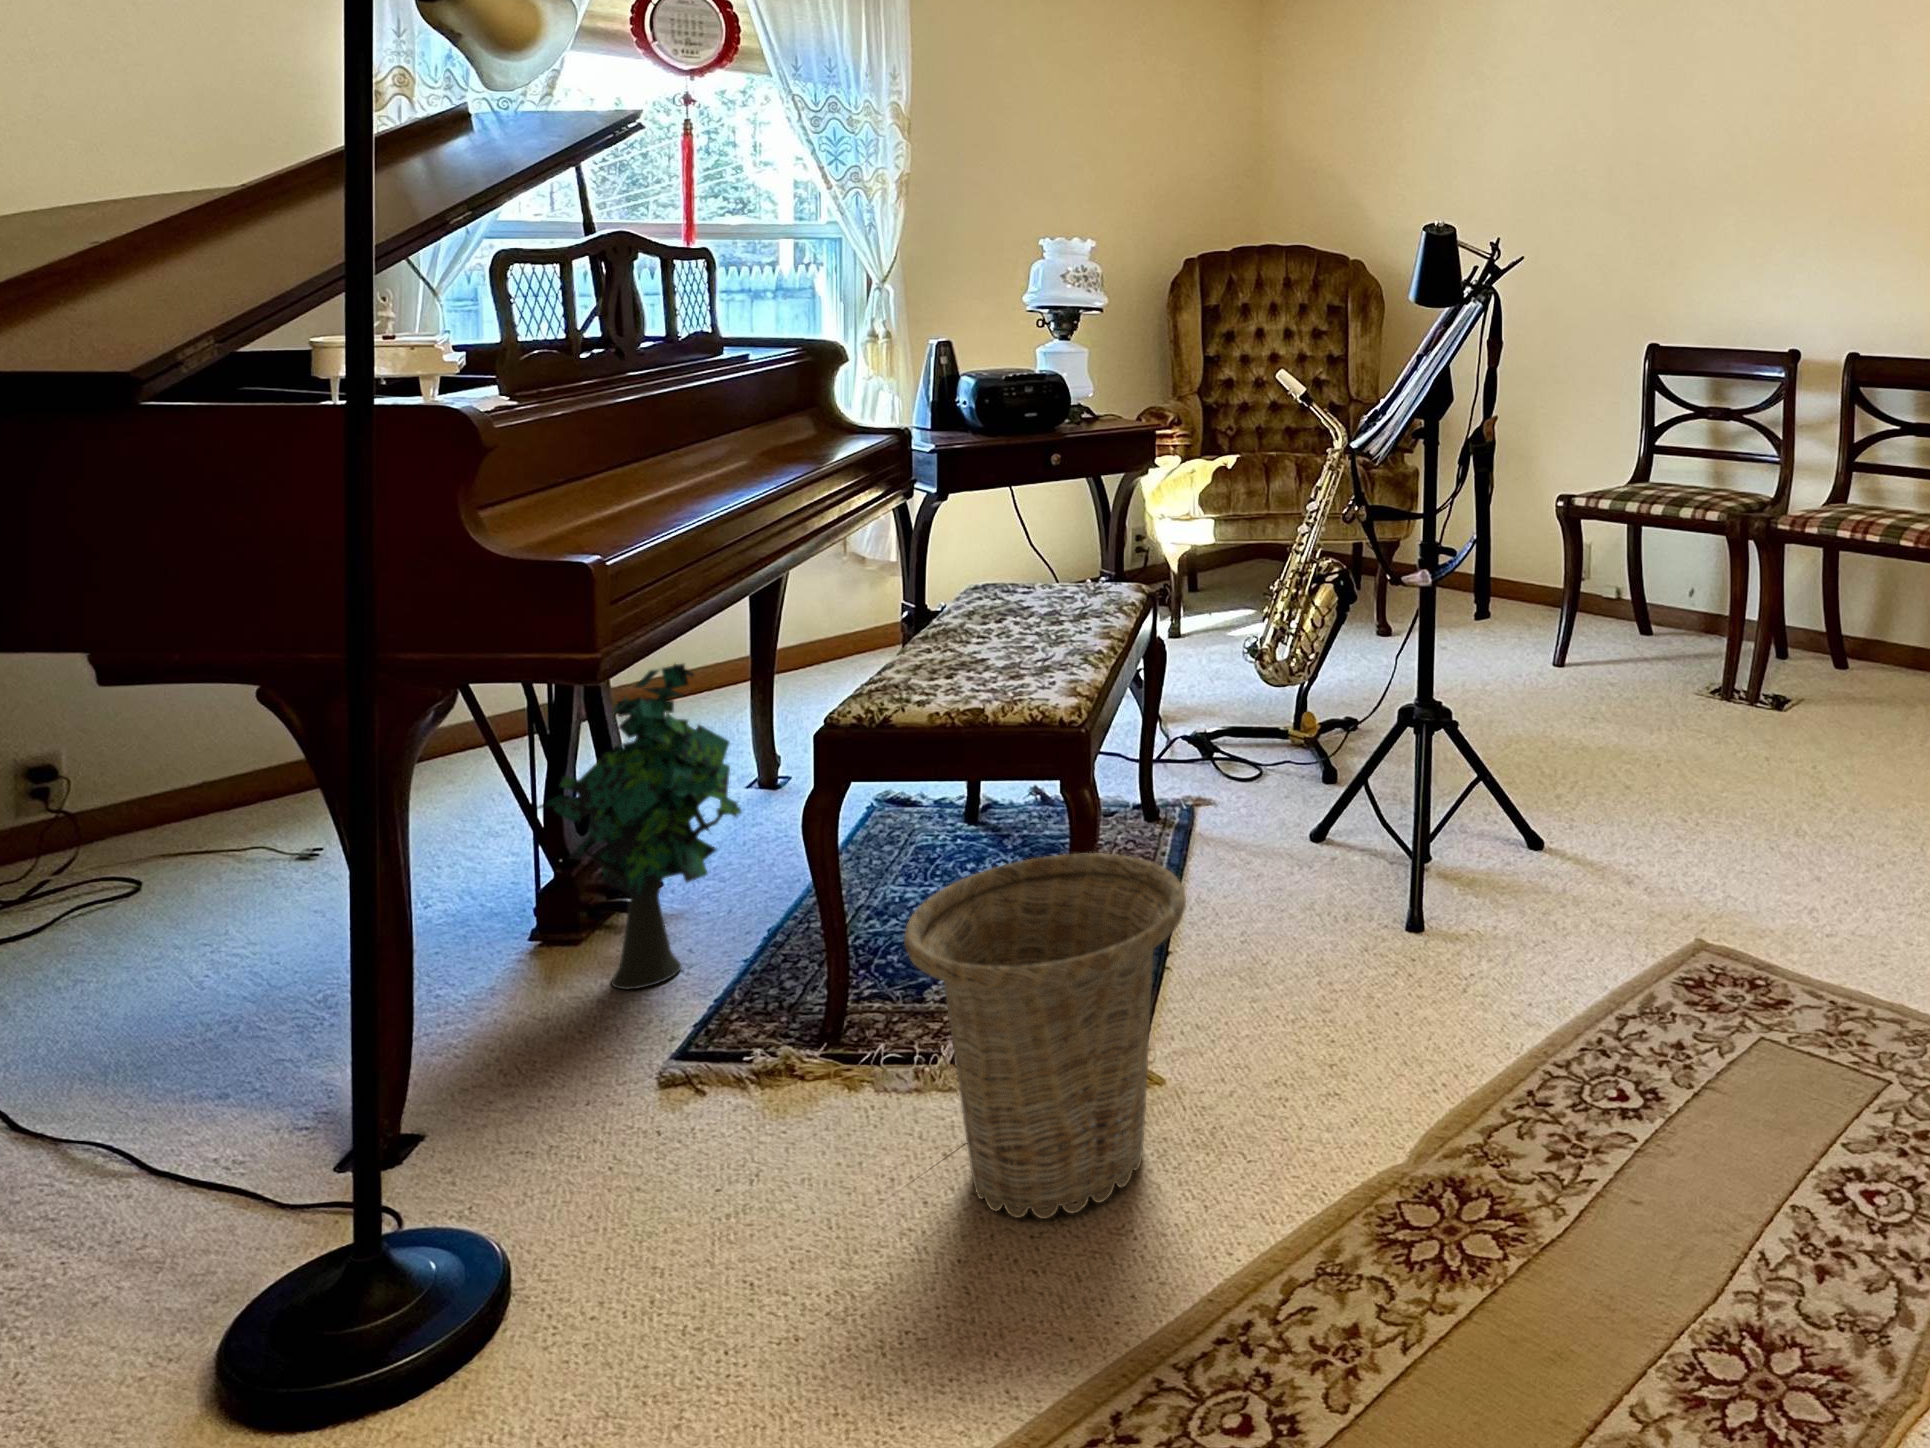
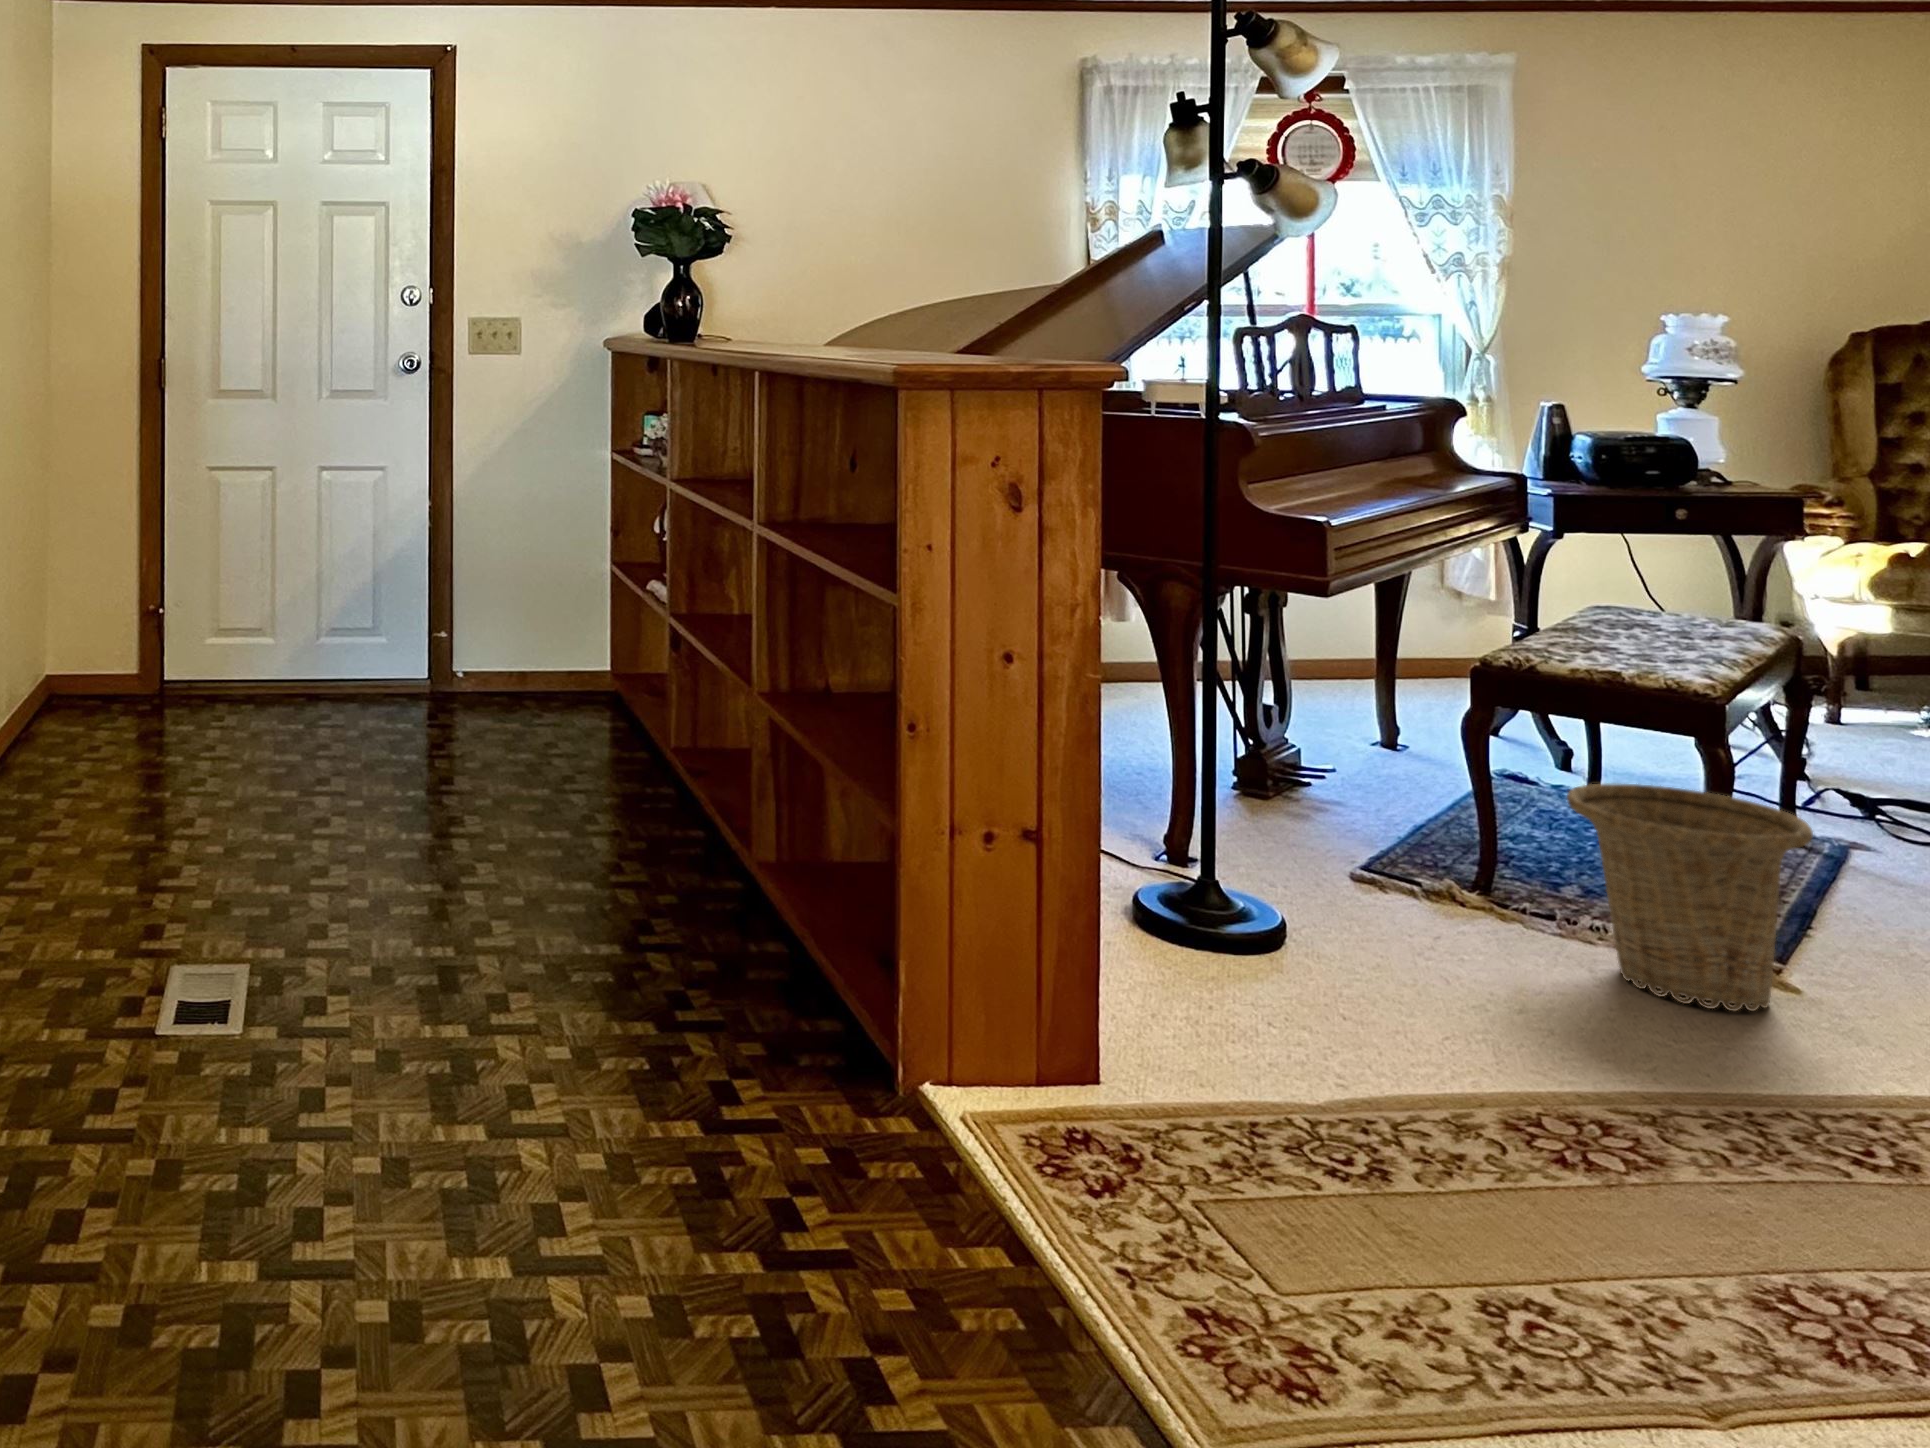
decorative plant: present [535,664,741,989] -> none [1266,616,1408,822]

